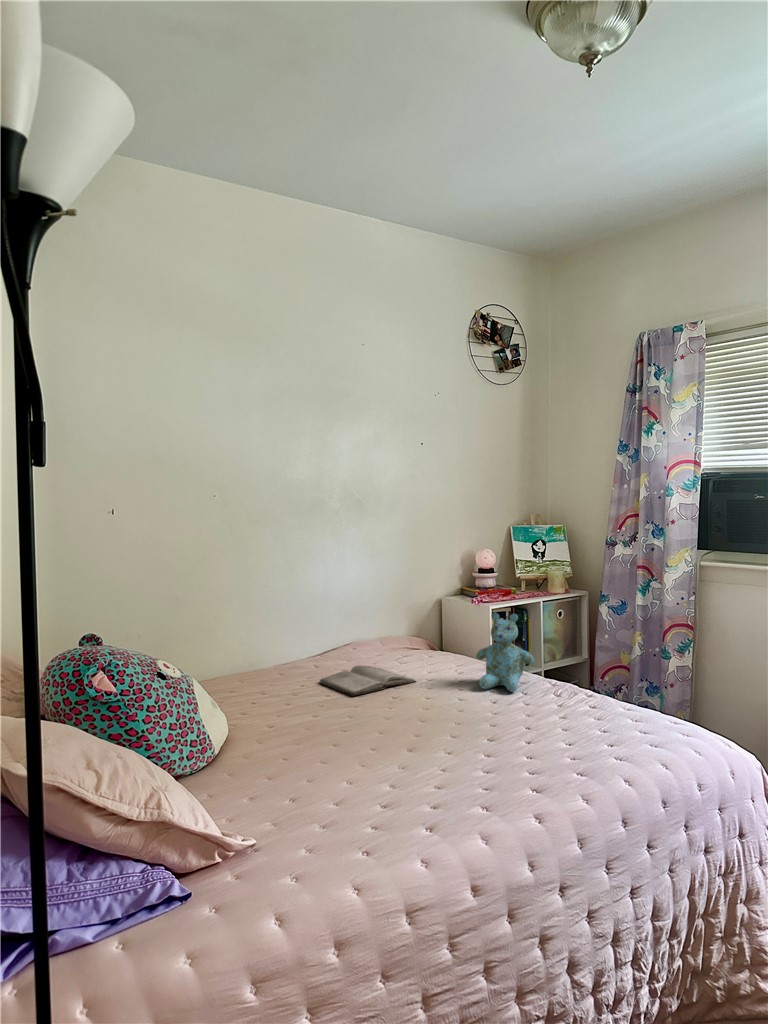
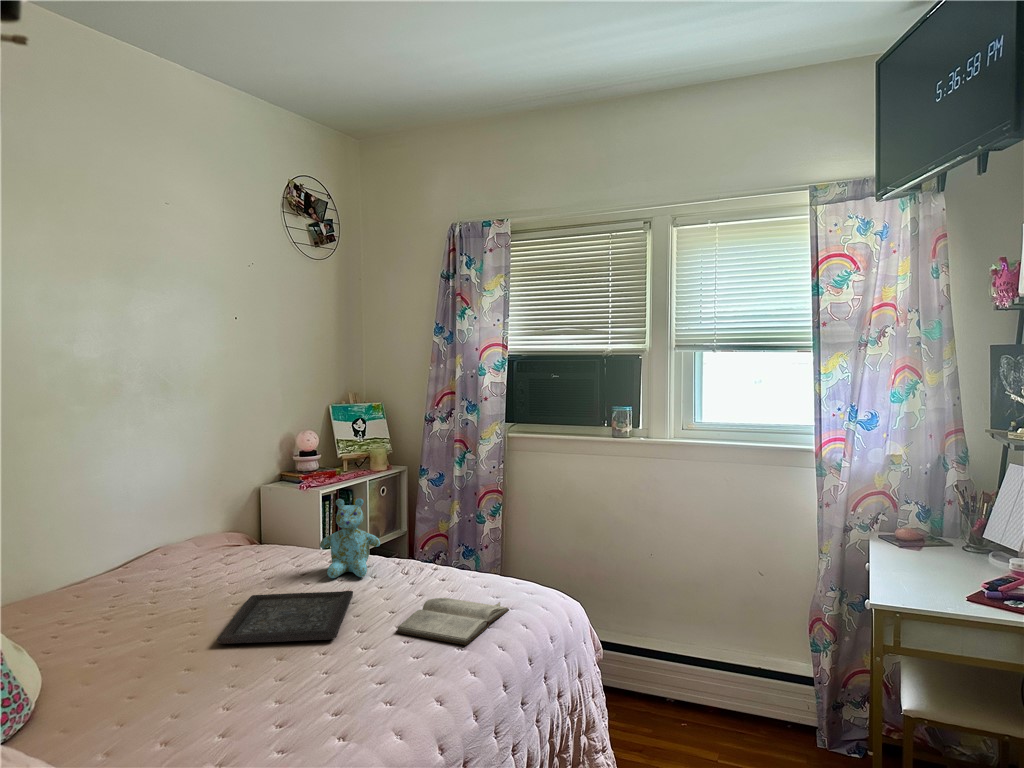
diary: present [319,665,416,696] -> present [396,598,509,645]
tray: none [363,693,497,742] -> present [217,591,353,644]

